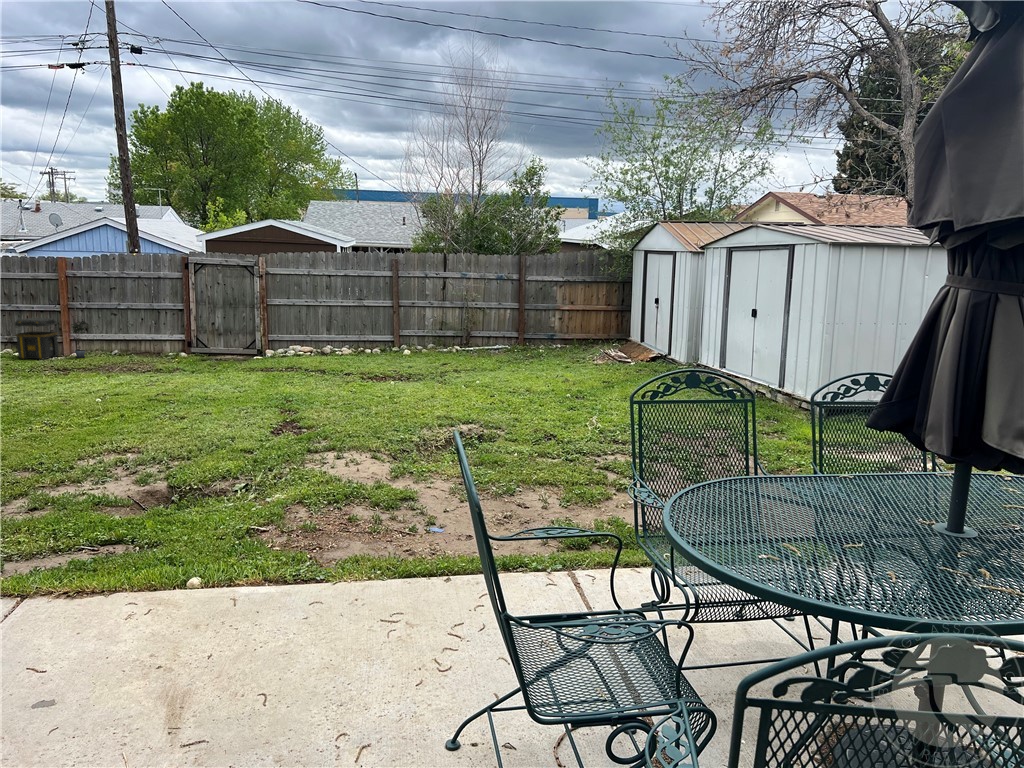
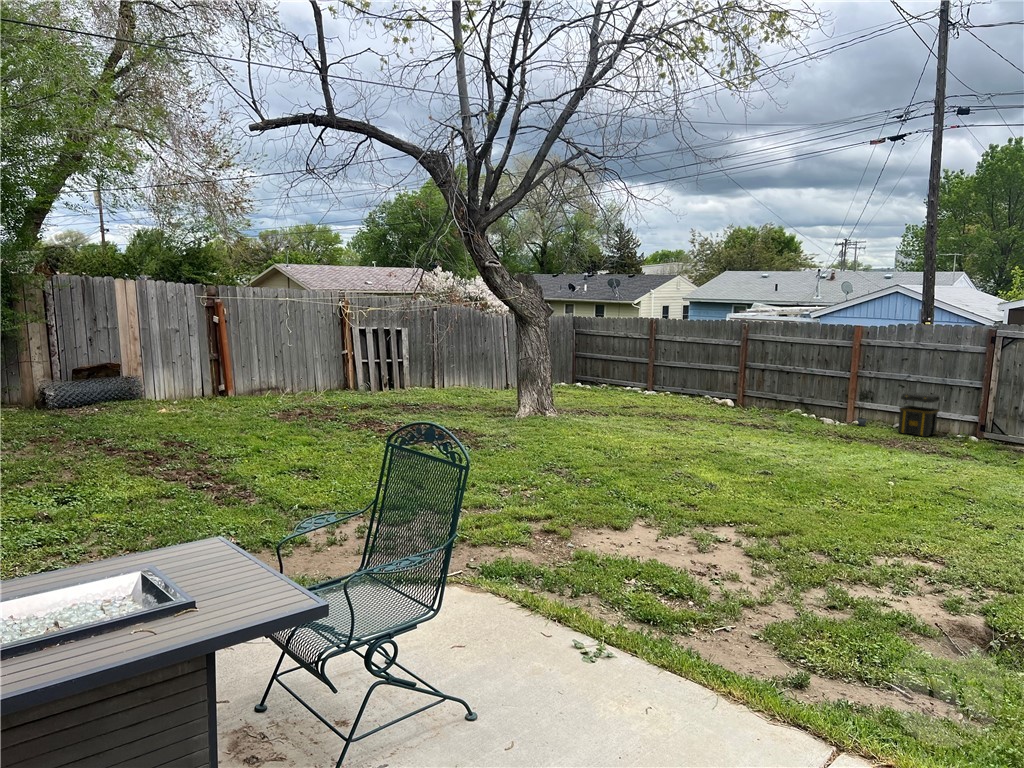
toolbox: present [15,318,59,359] -> present [898,392,940,437]

